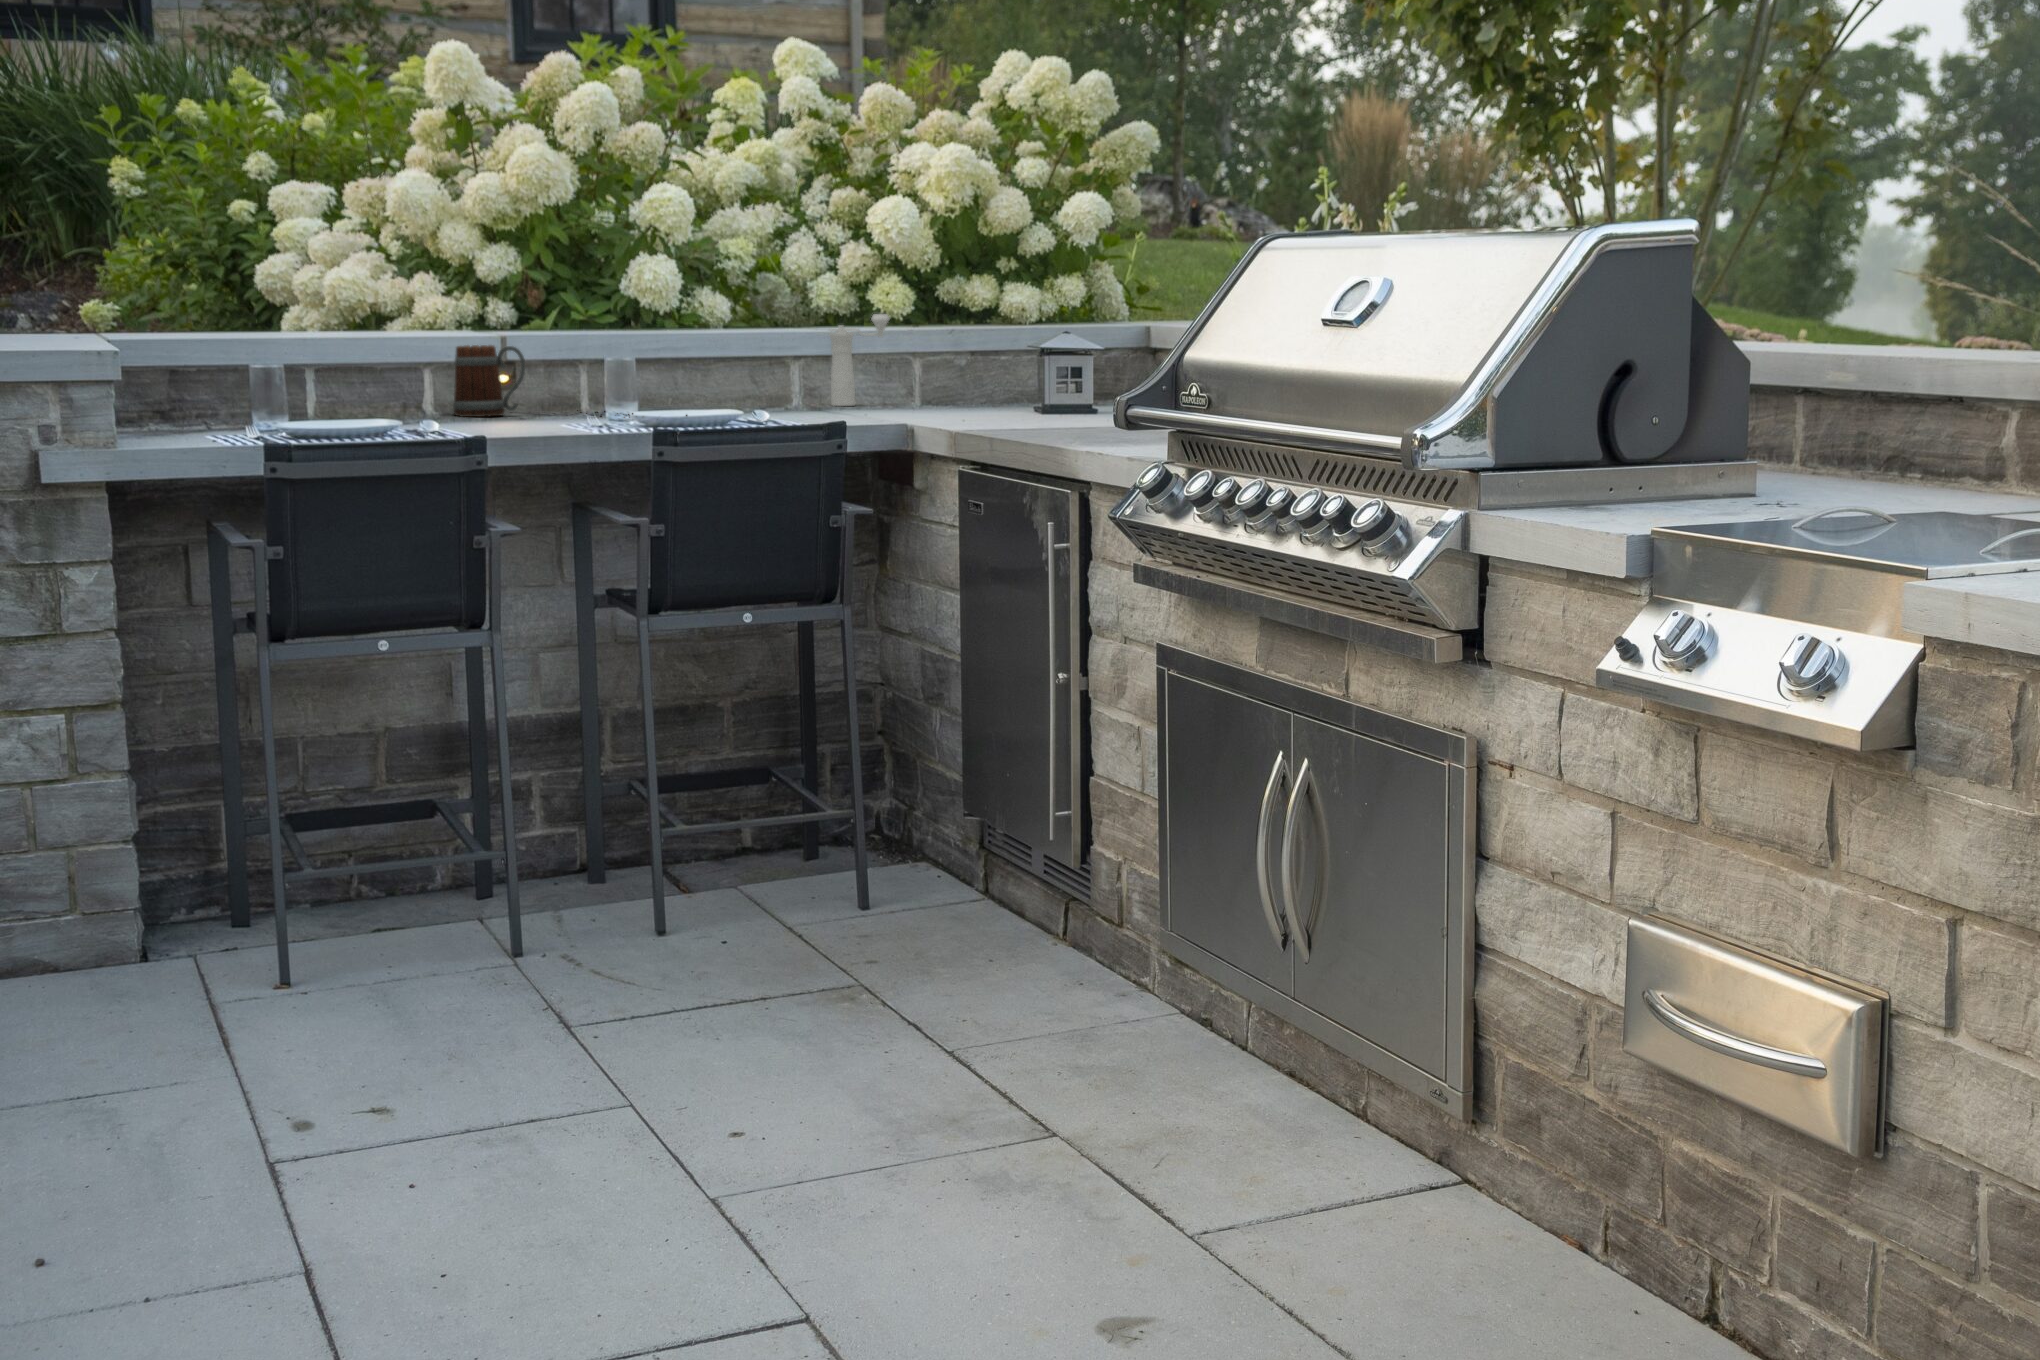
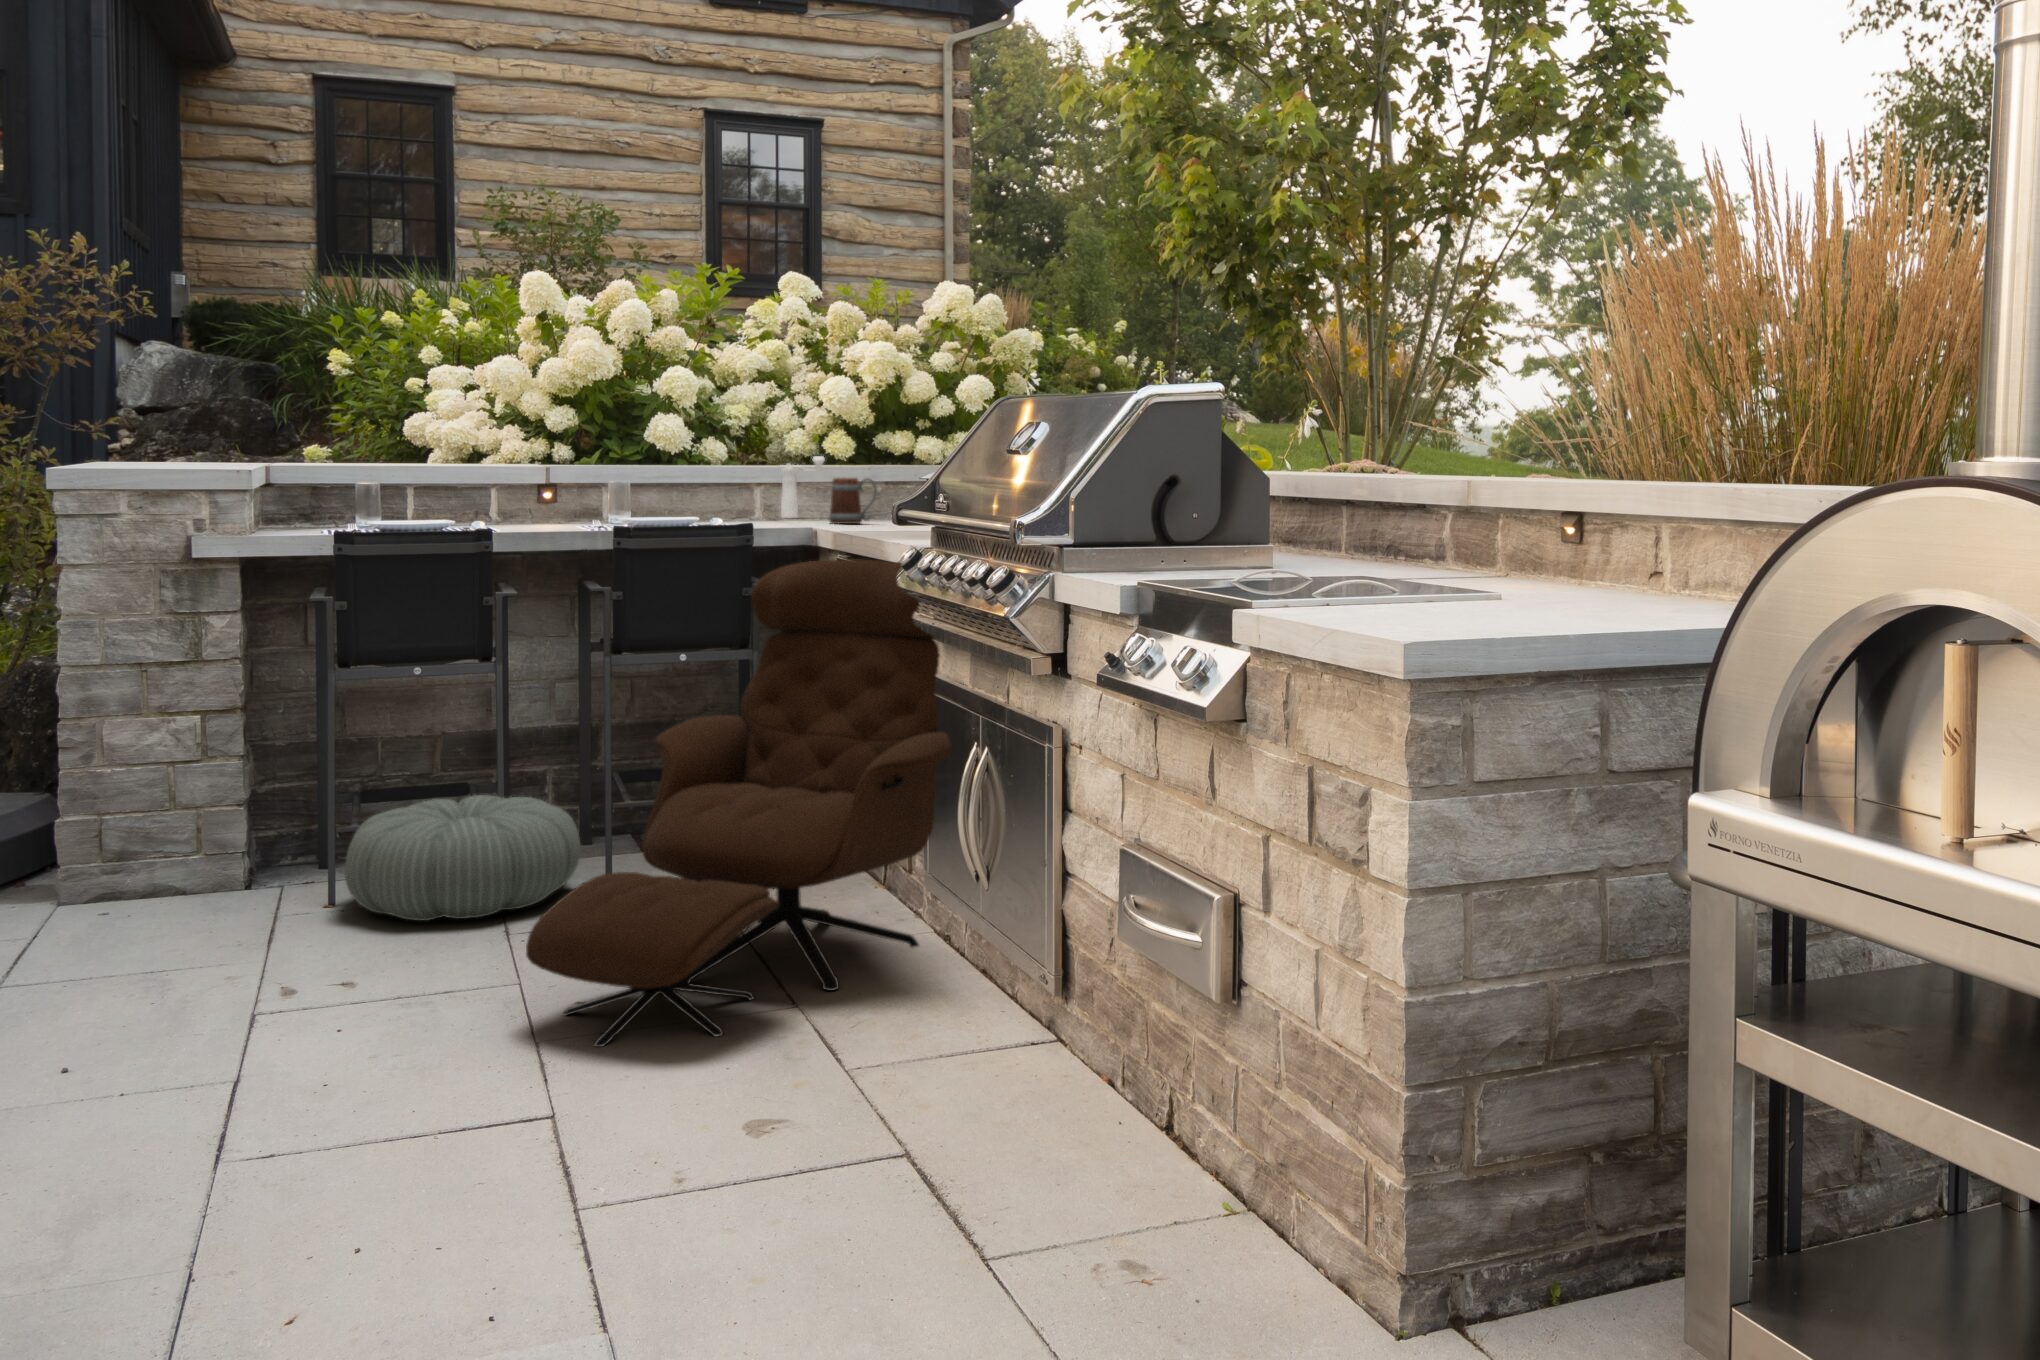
beer mug: present [453,345,525,417] -> present [829,478,877,524]
lounge chair: none [674,479,1230,1214] -> present [526,559,951,1047]
pouf: none [303,825,629,1011] -> present [344,795,581,921]

